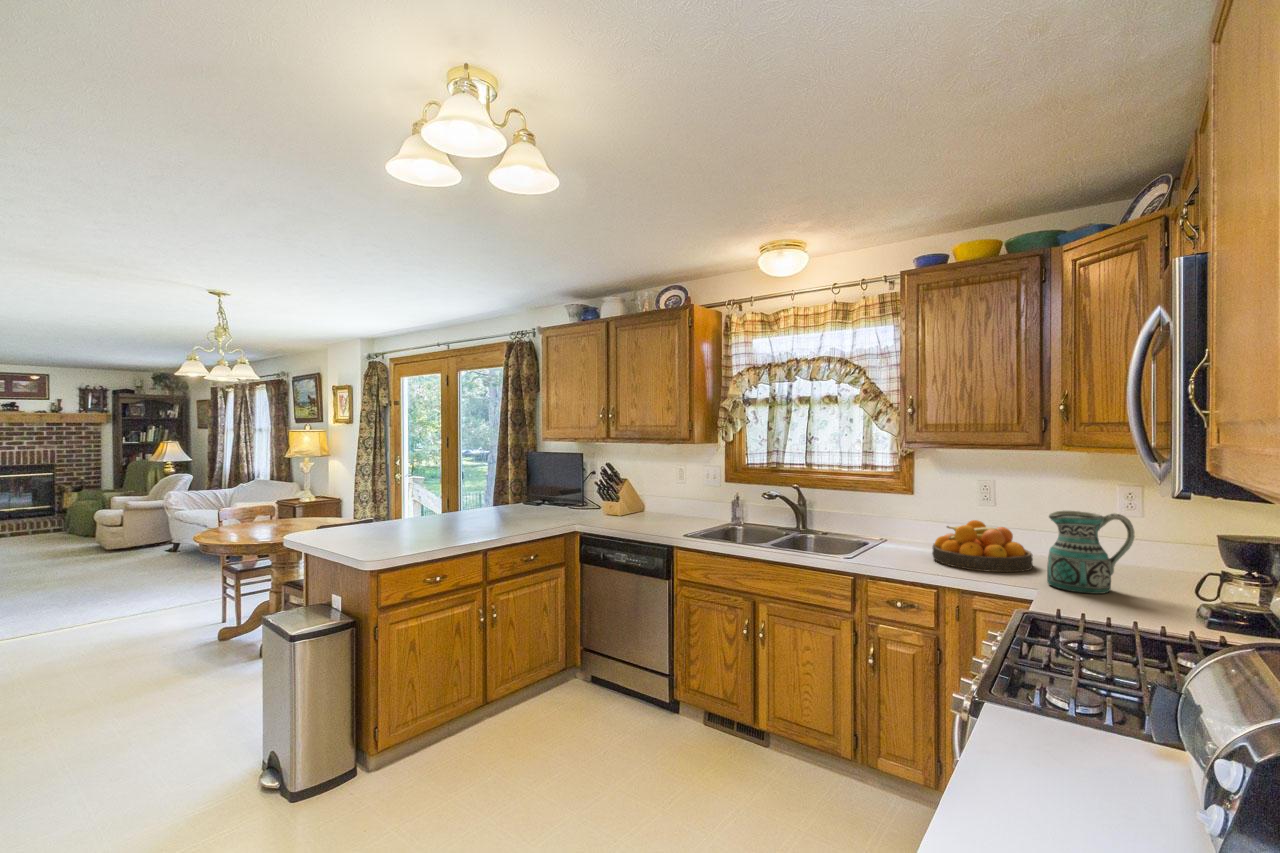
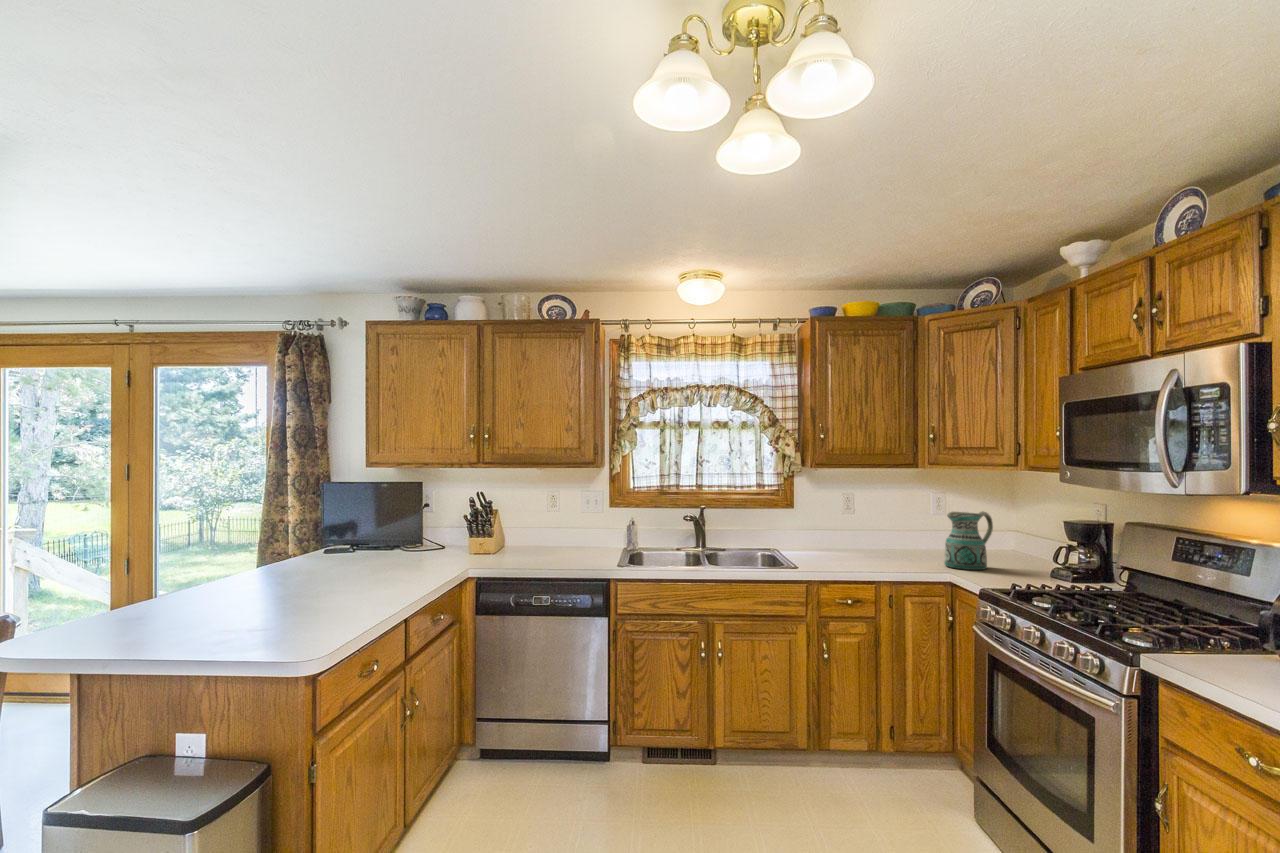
fruit bowl: present [932,520,1033,572] -> none [837,525,912,565]

